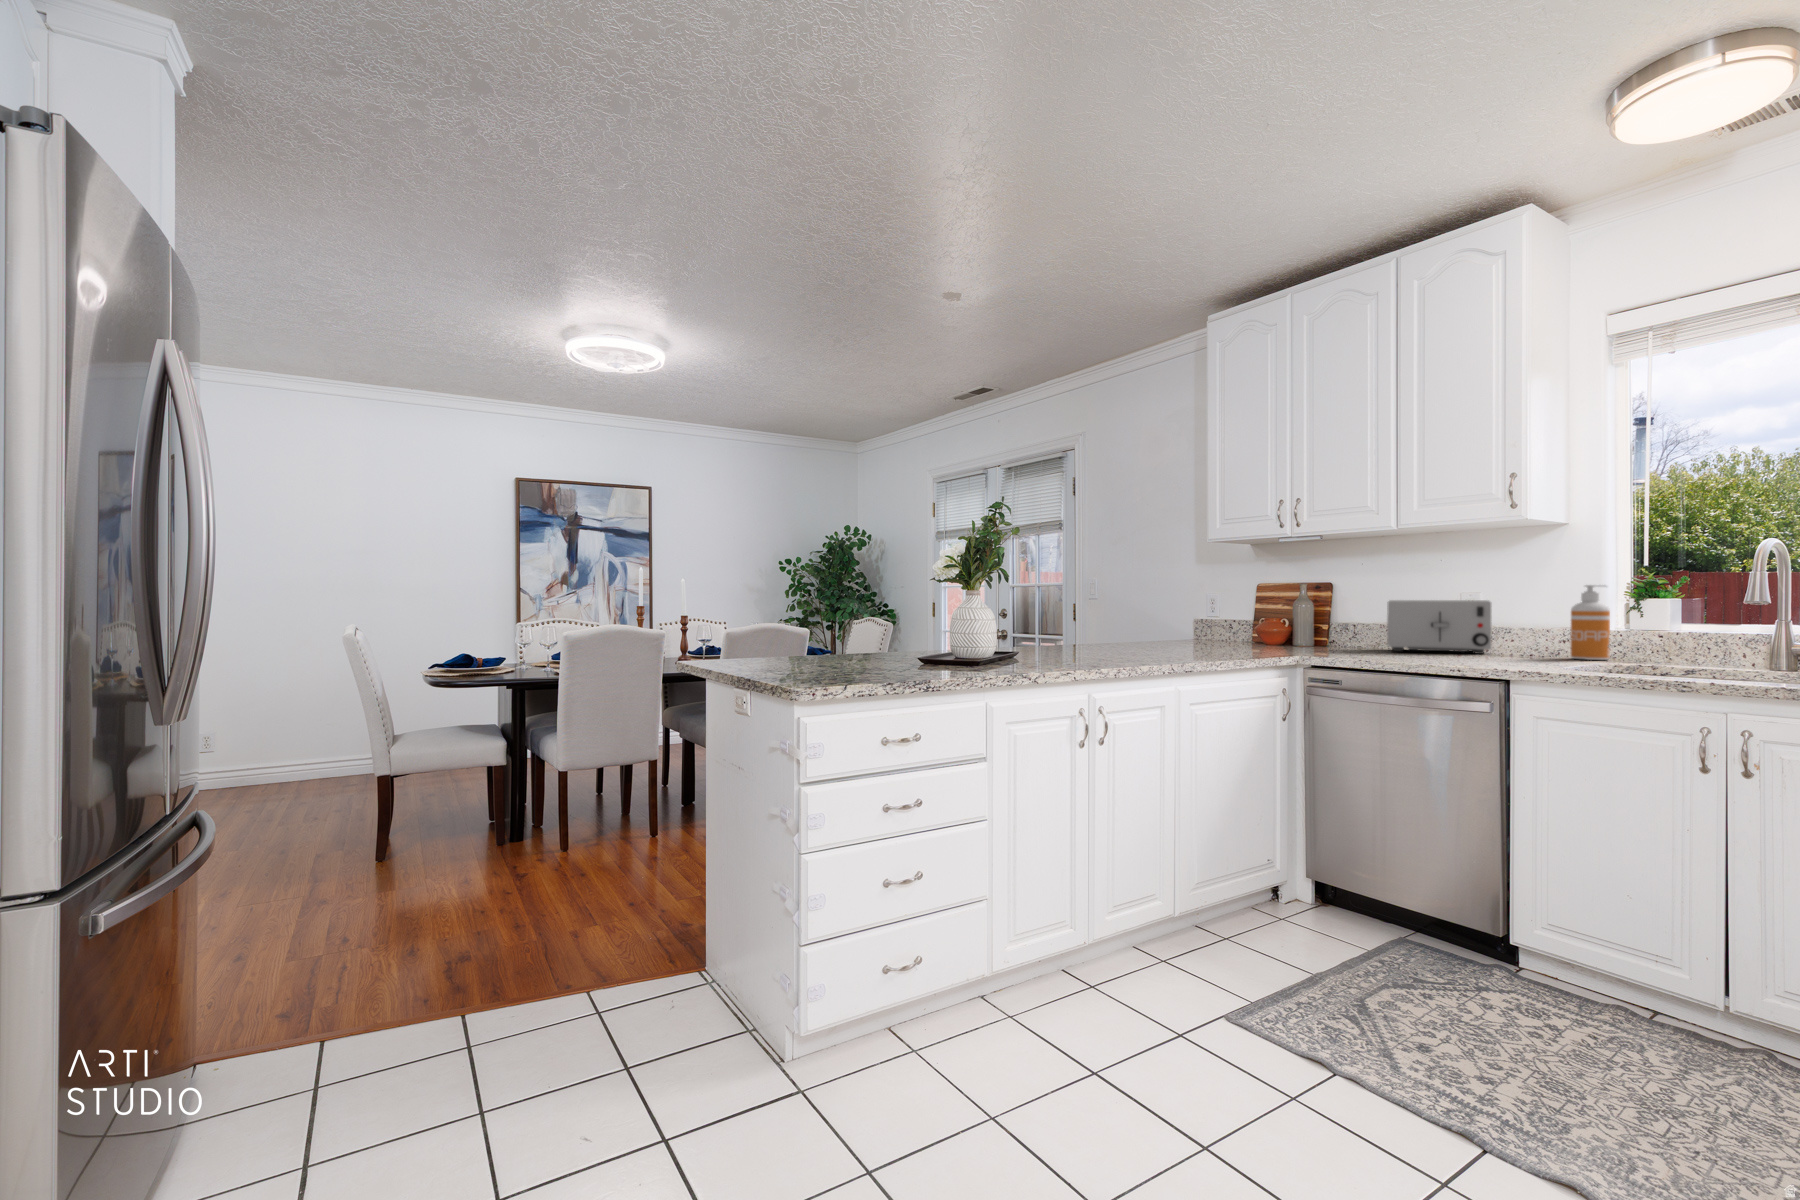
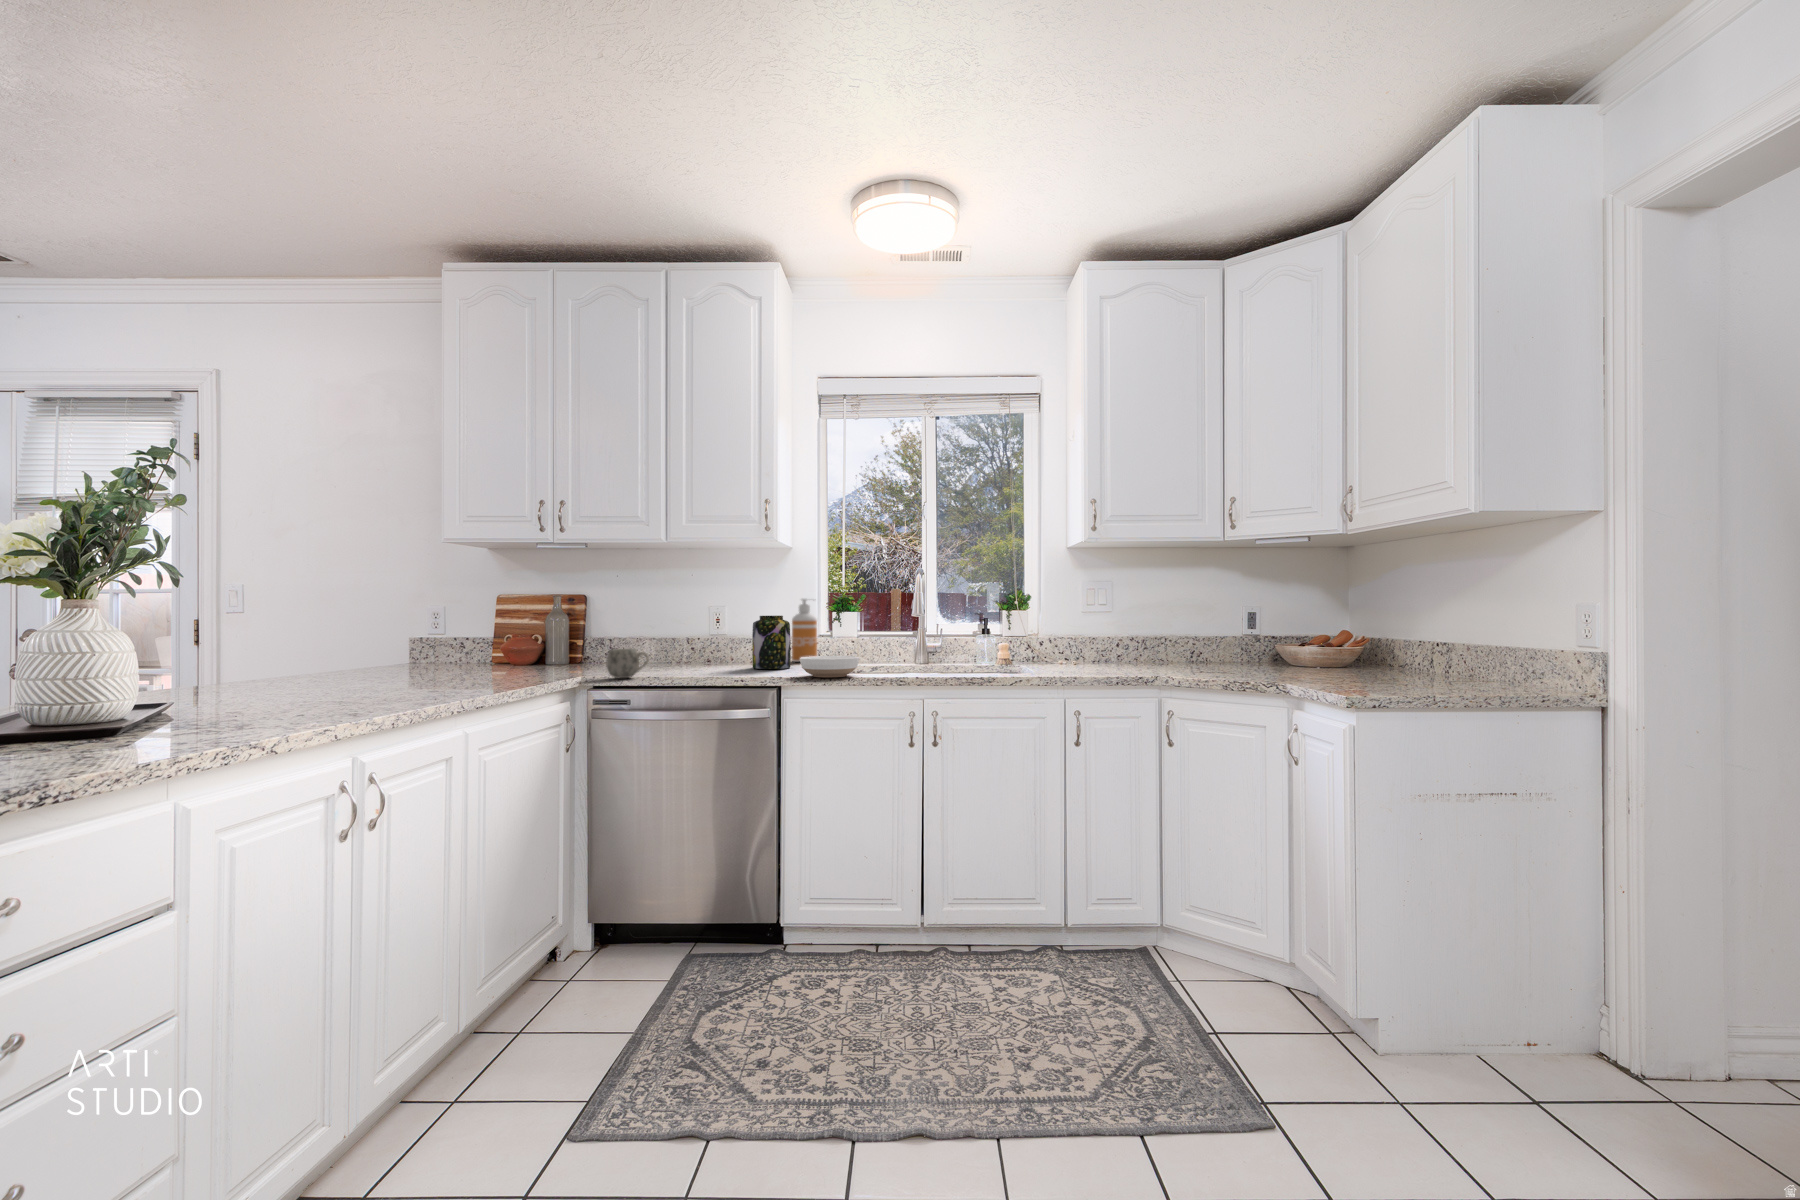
toaster: present [1387,600,1491,654] -> none [641,612,732,664]
jar: none [1501,604,1553,664] -> present [752,616,791,669]
mug: none [1326,633,1369,661] -> present [606,649,649,678]
bowl: none [1541,651,1631,677] -> present [800,656,859,677]

